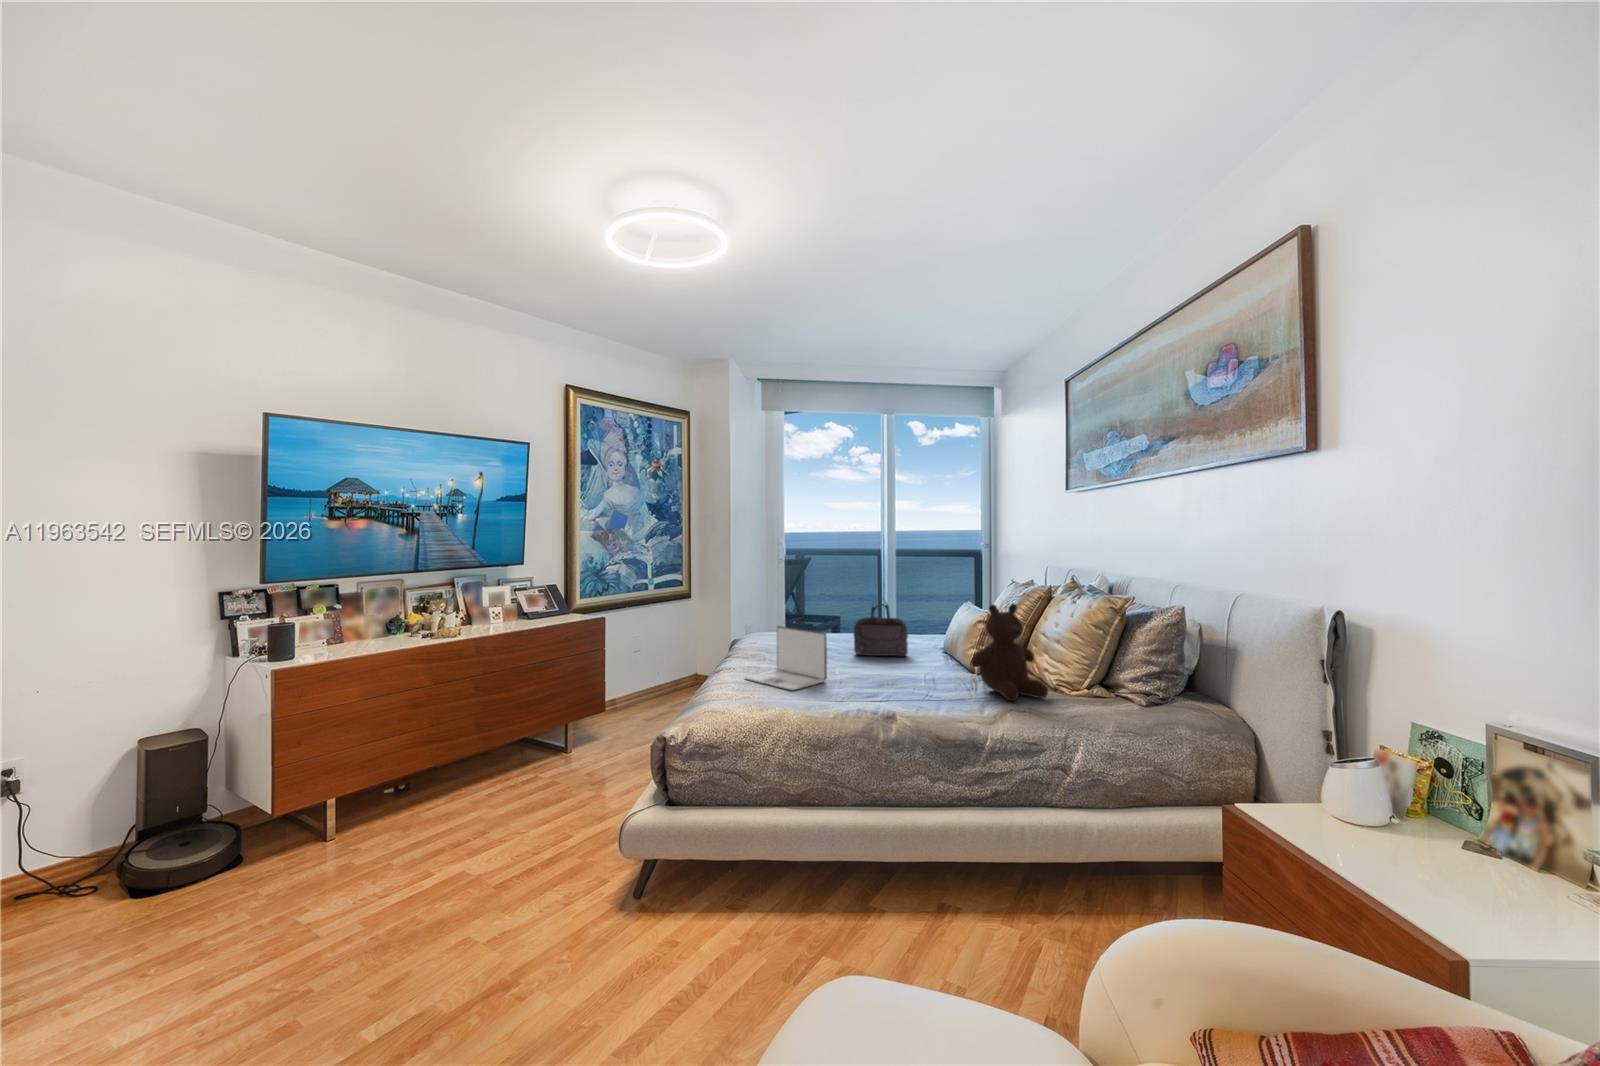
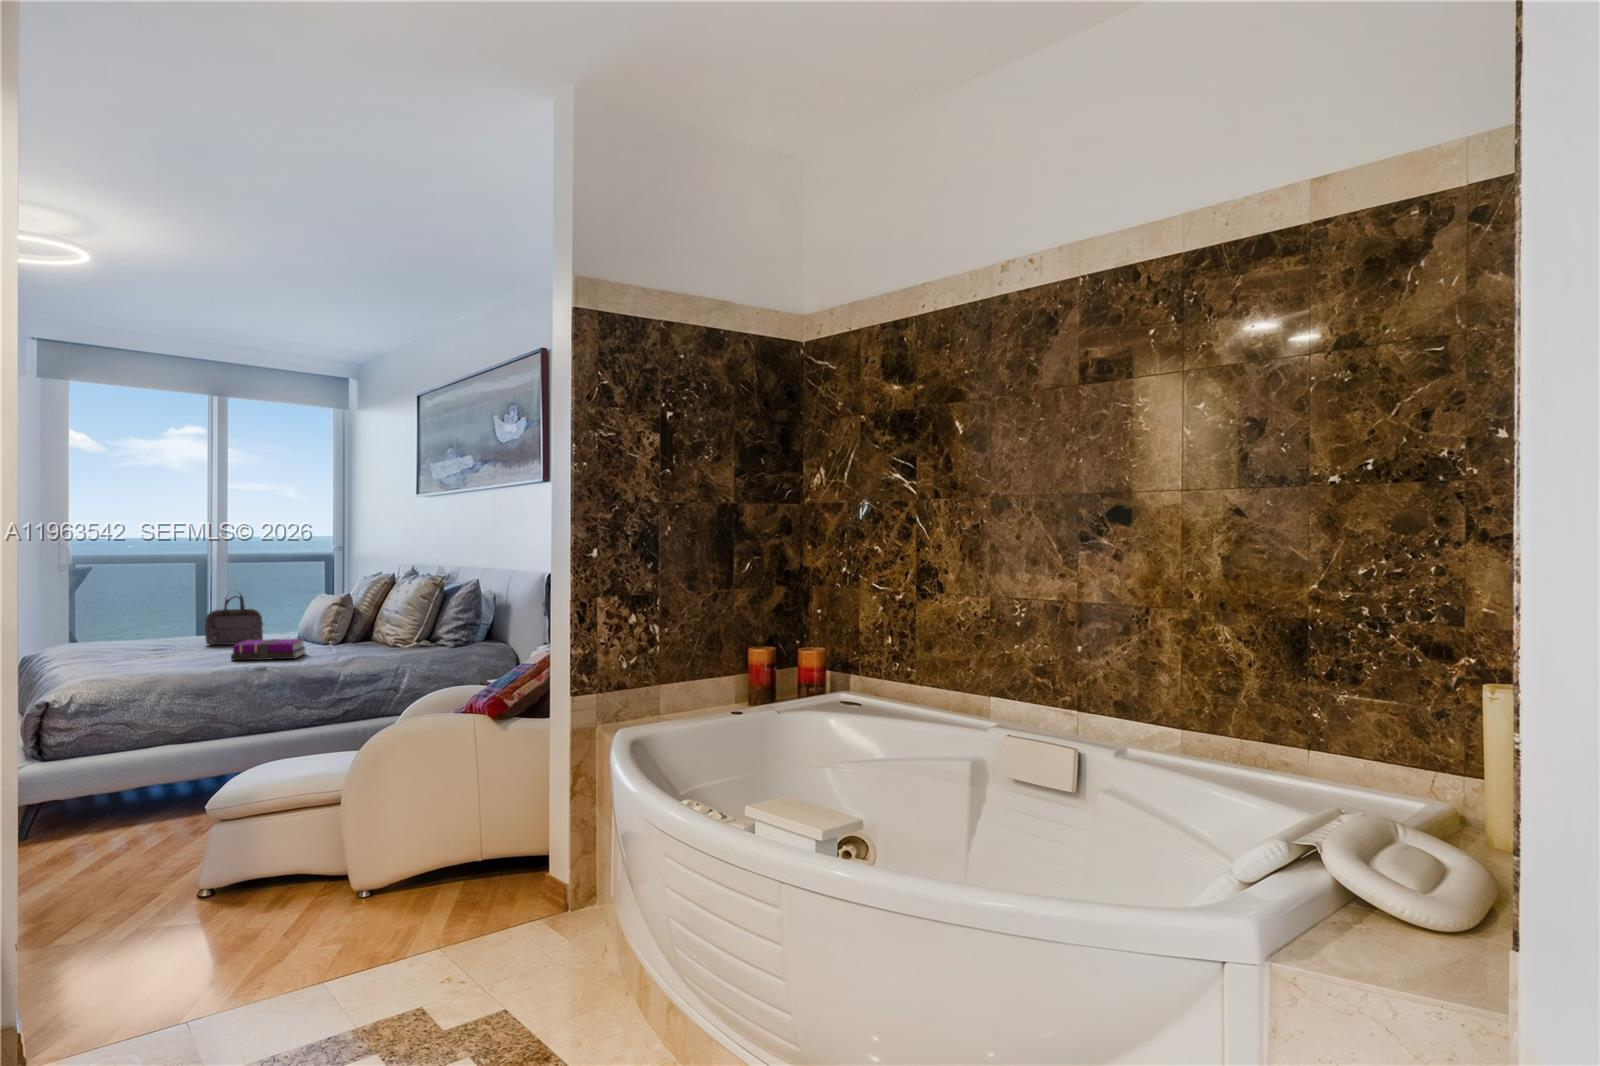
teddy bear: present [971,604,1048,701] -> none [327,584,388,654]
laptop: present [745,626,827,690] -> none [100,616,191,665]
notebook: none [862,664,947,701] -> present [231,639,306,660]

